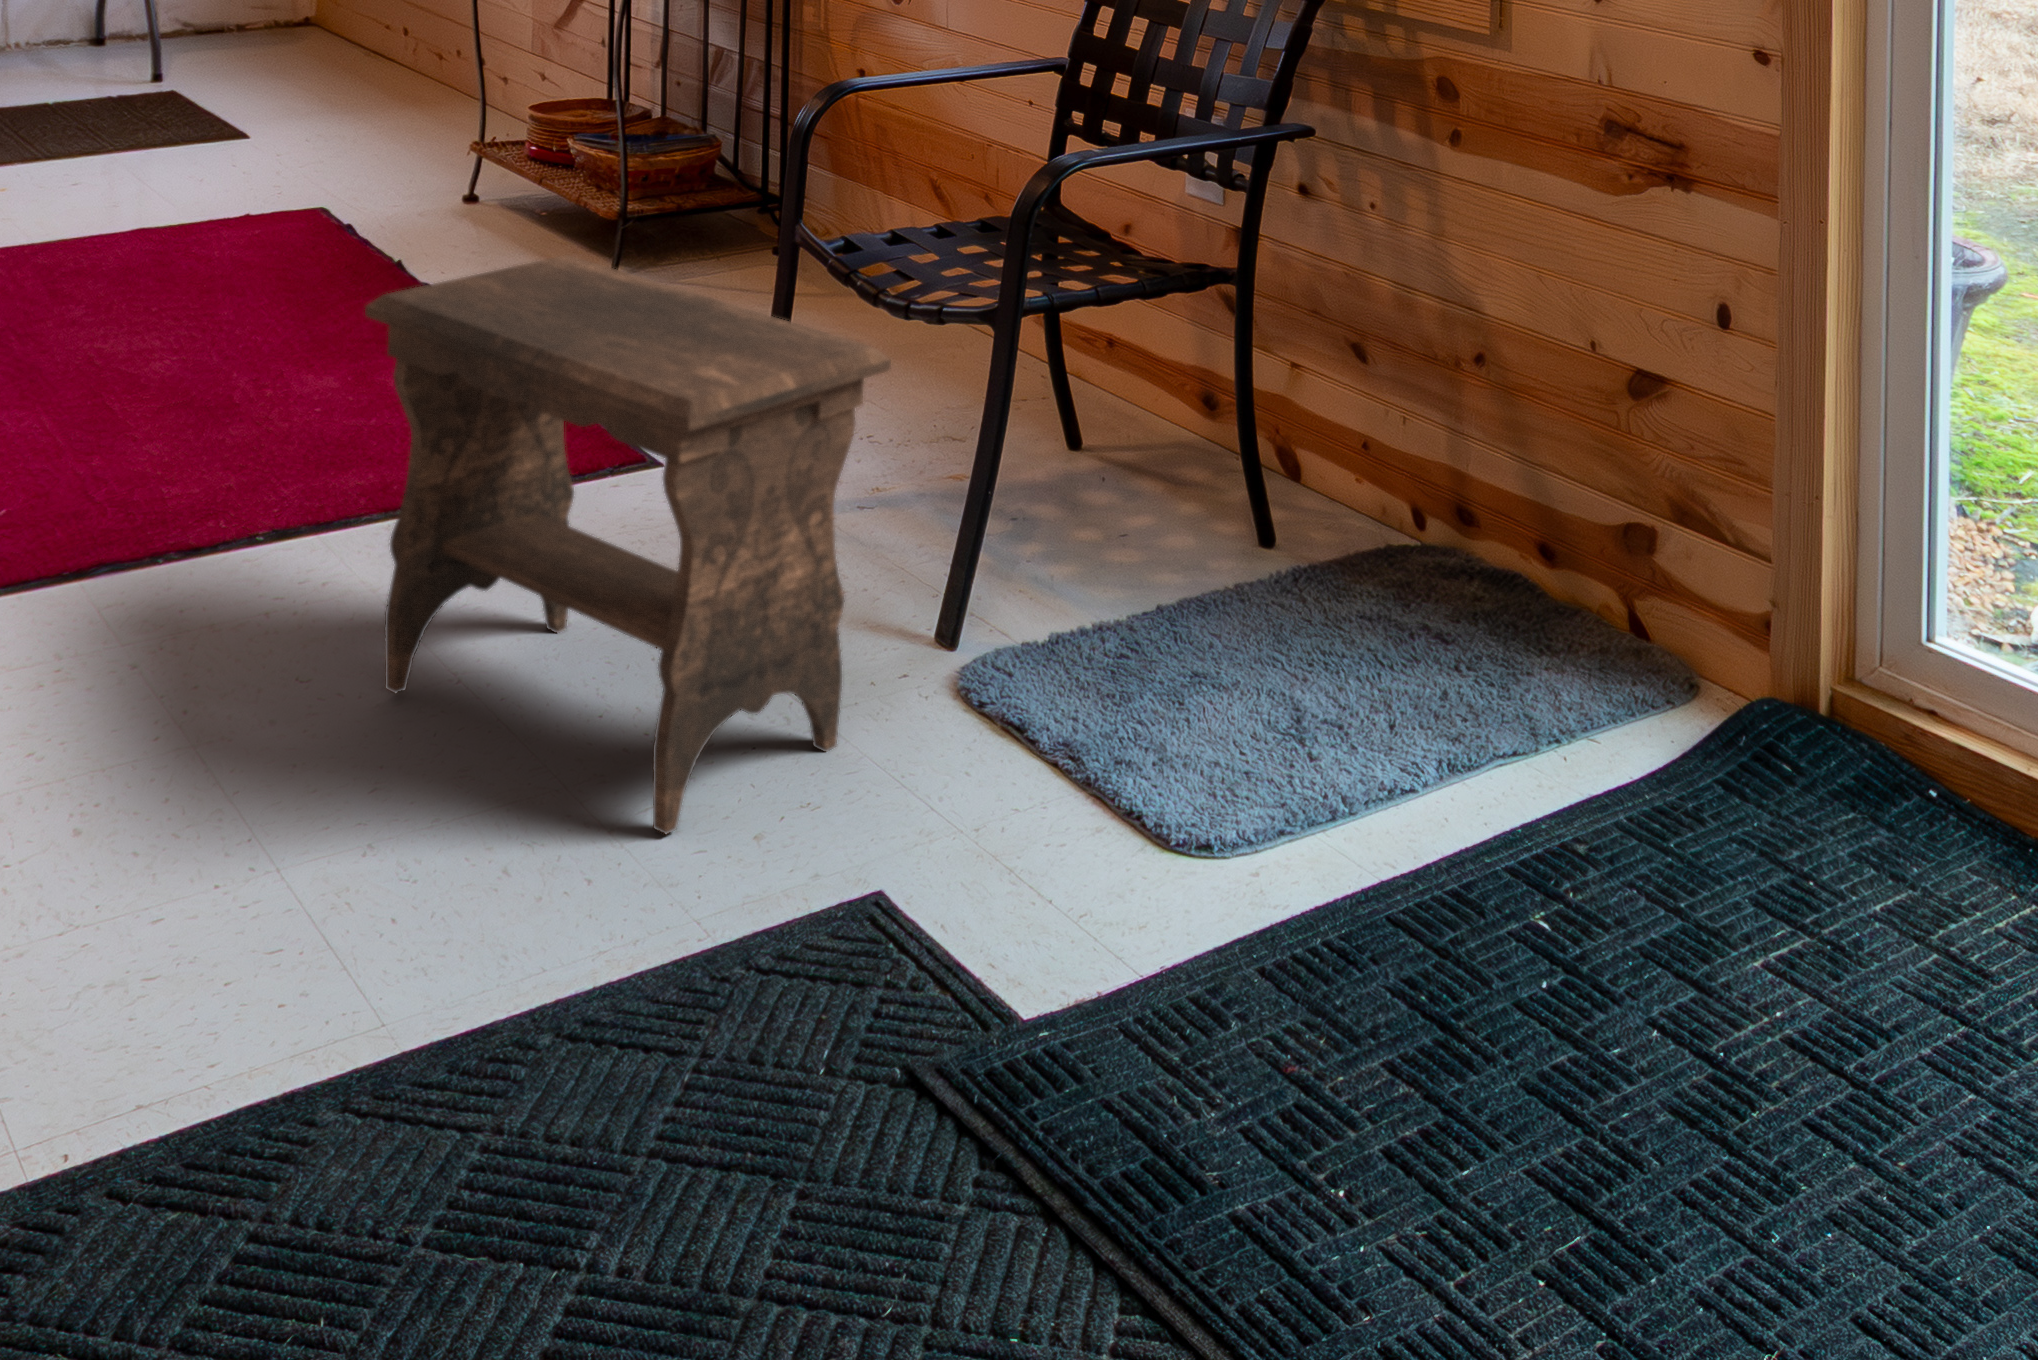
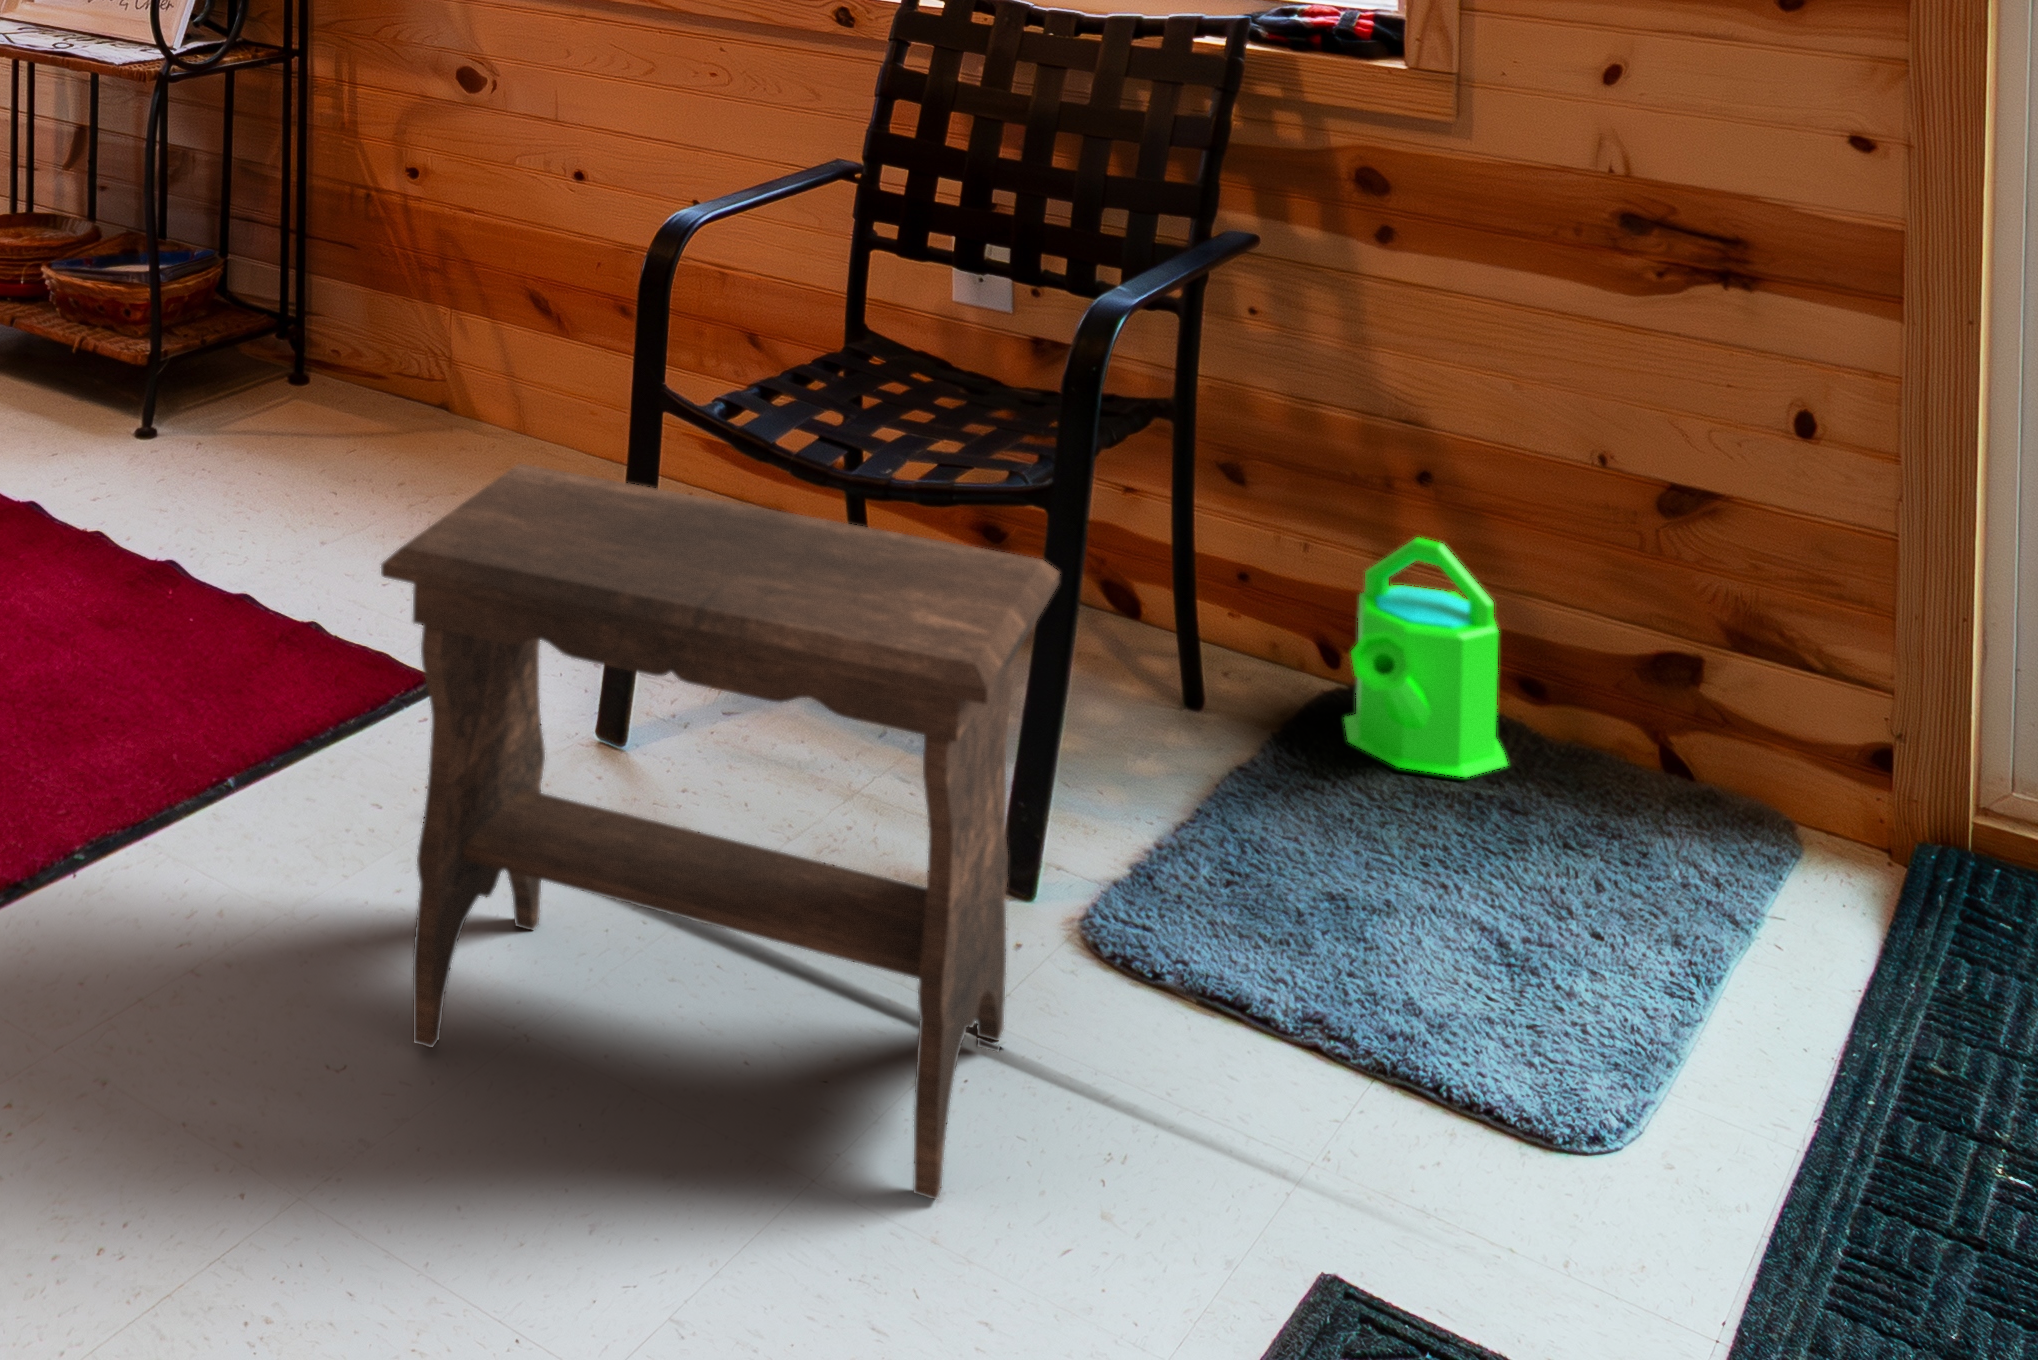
watering can: none [1319,402,1512,614] -> present [1344,538,1508,777]

